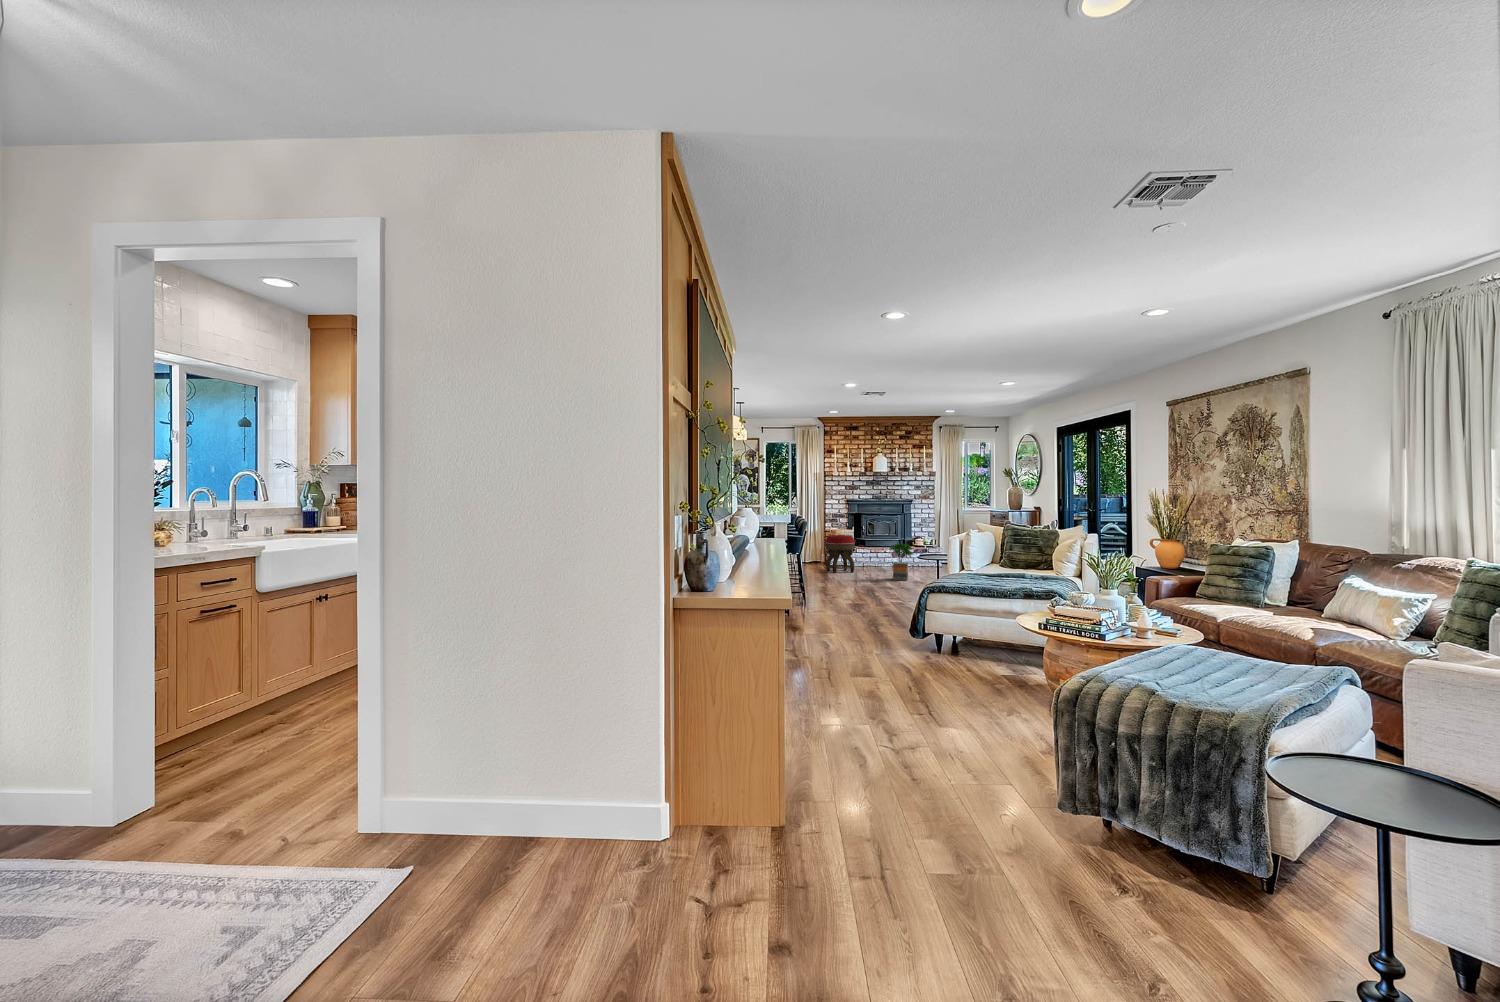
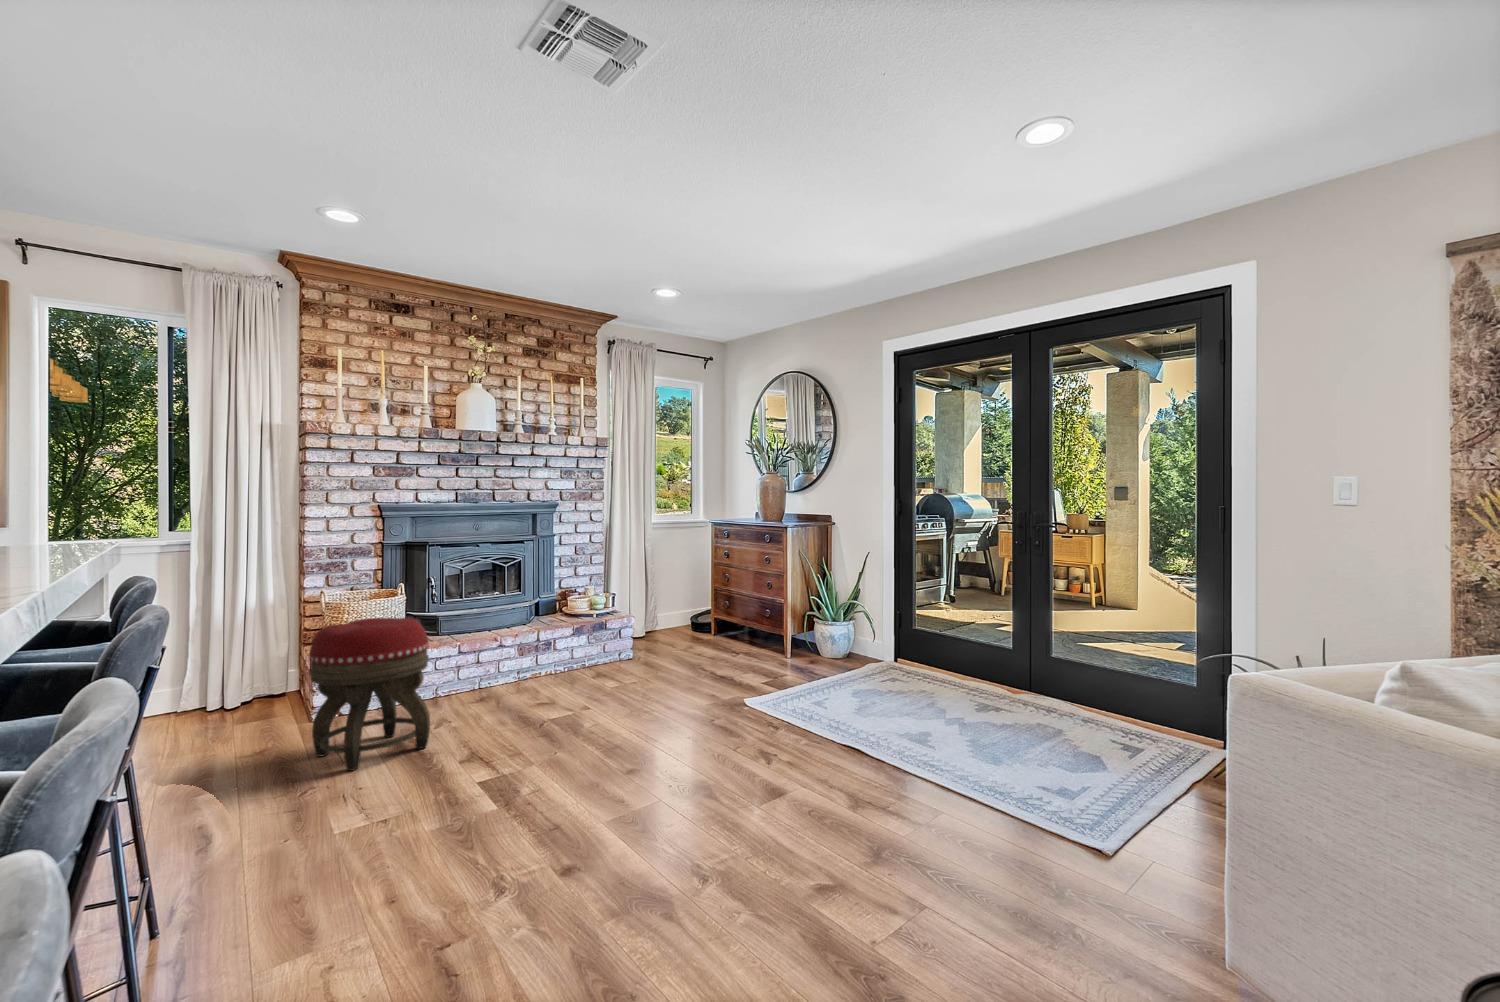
potted tree: present [890,543,913,580] -> none [584,636,677,778]

